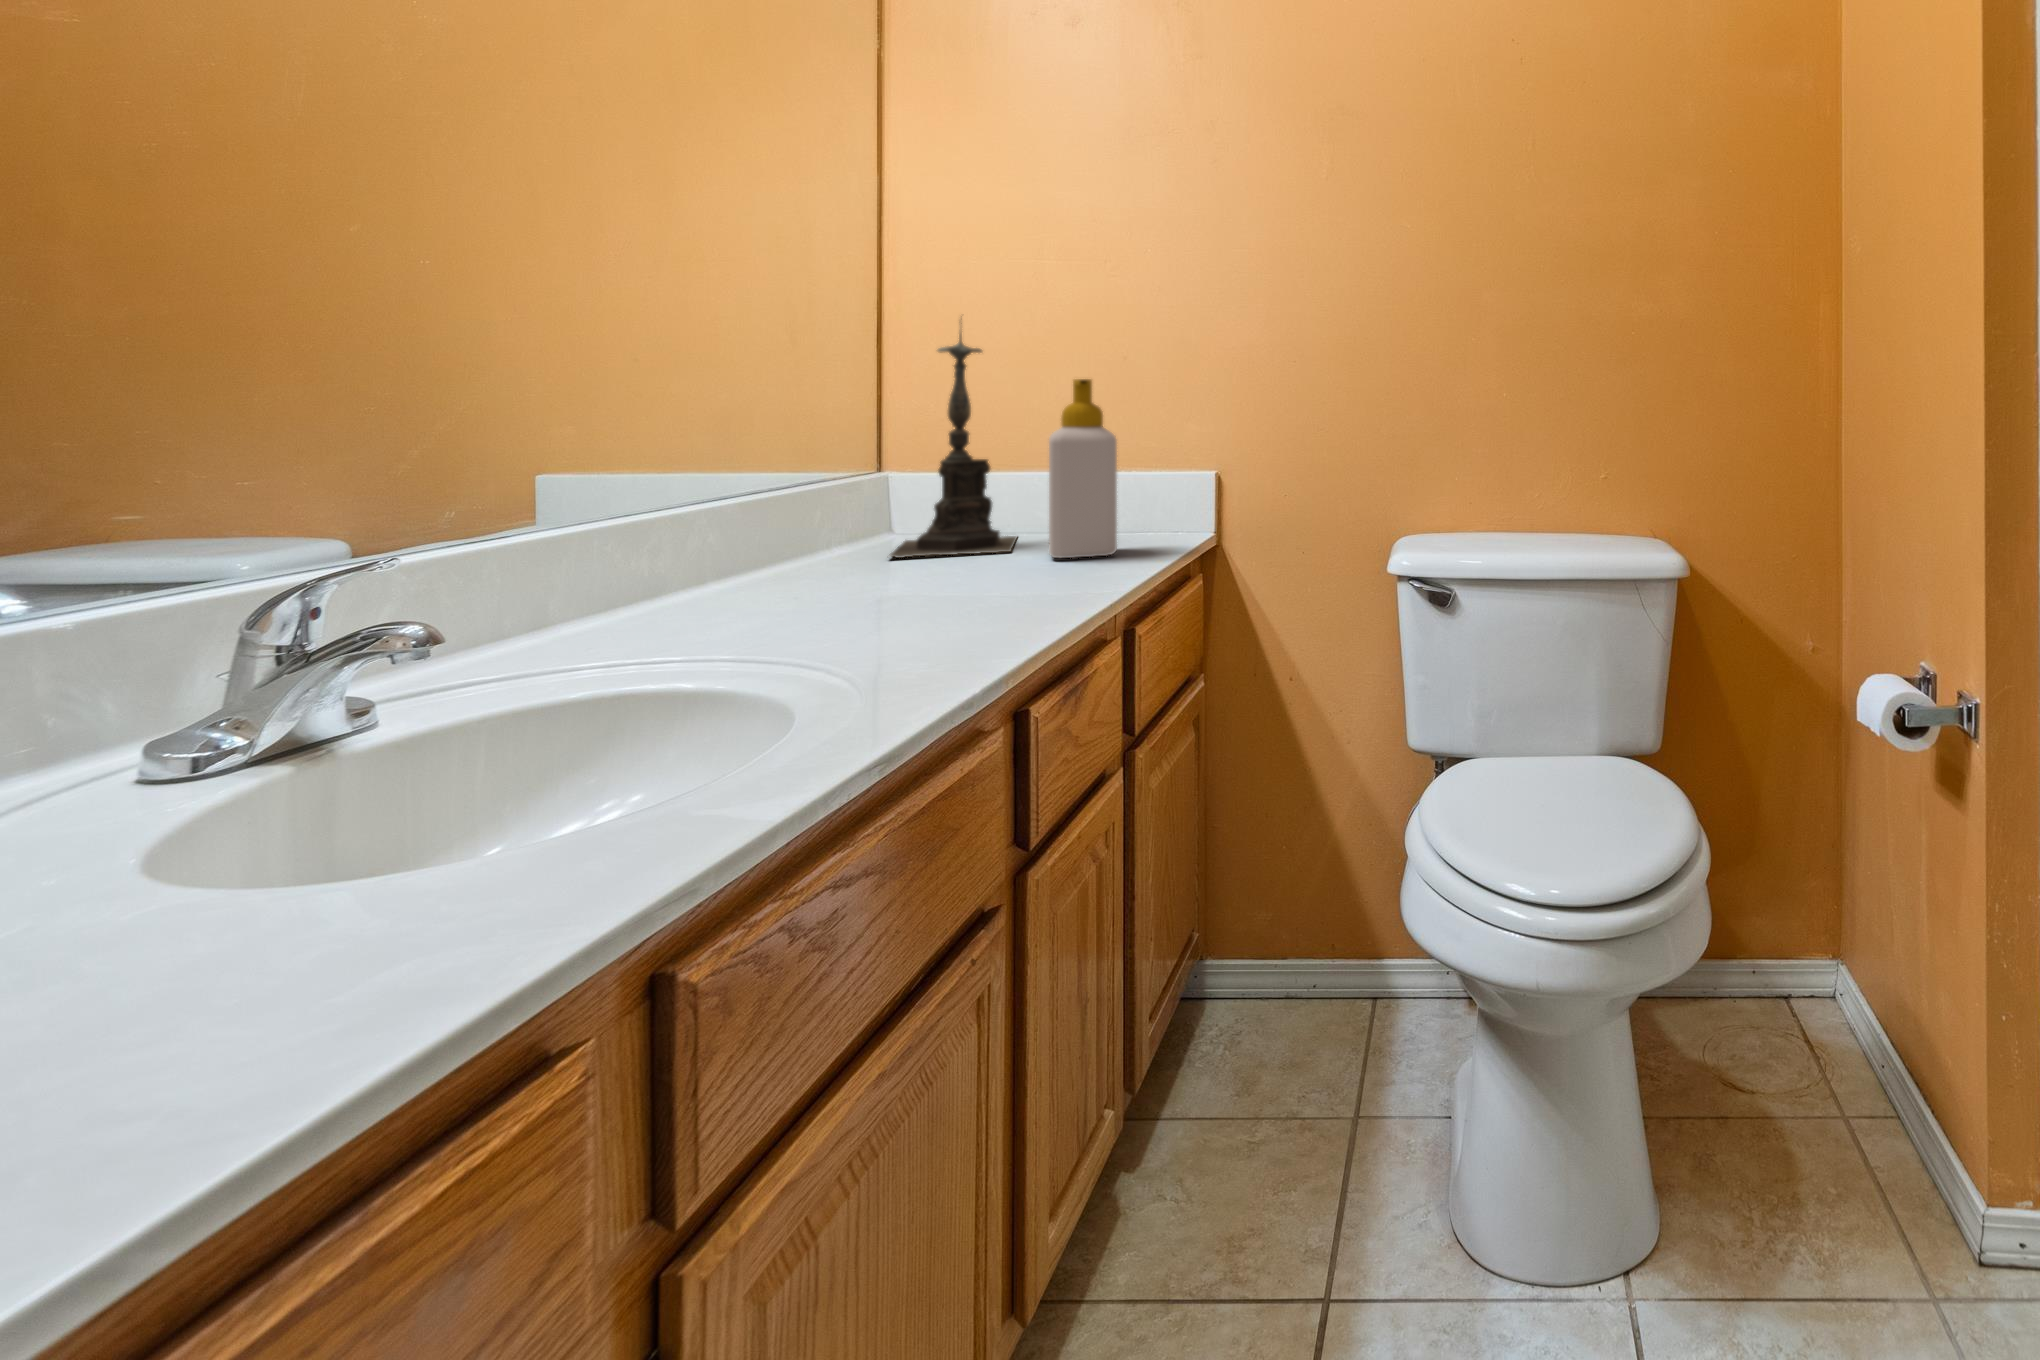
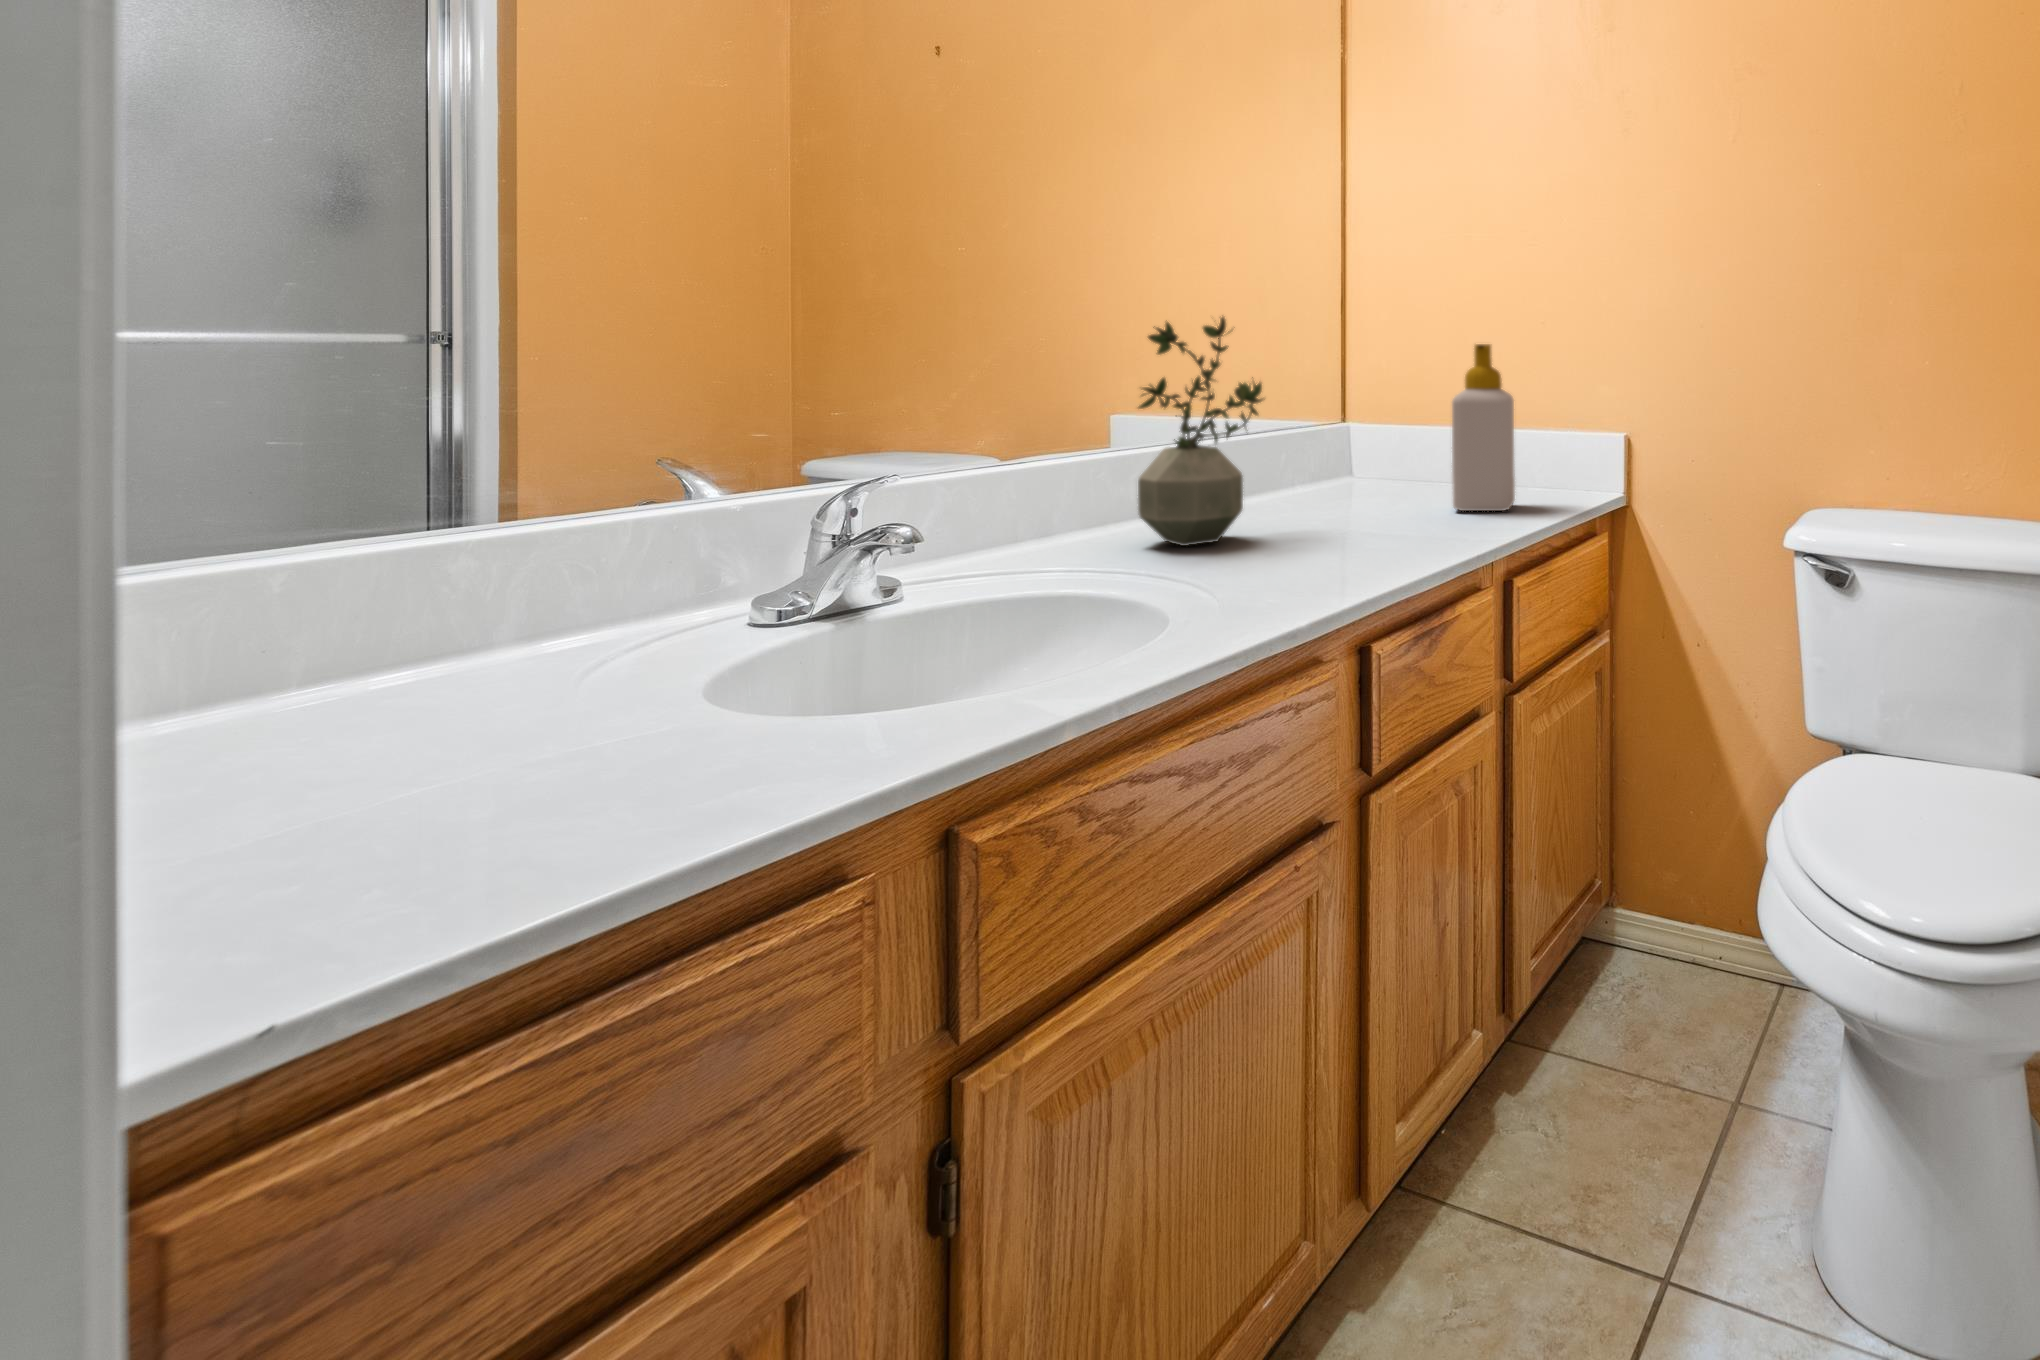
candle holder: present [890,323,1017,558] -> none [1330,287,1447,502]
potted plant: none [676,345,849,621] -> present [1138,317,1263,546]

